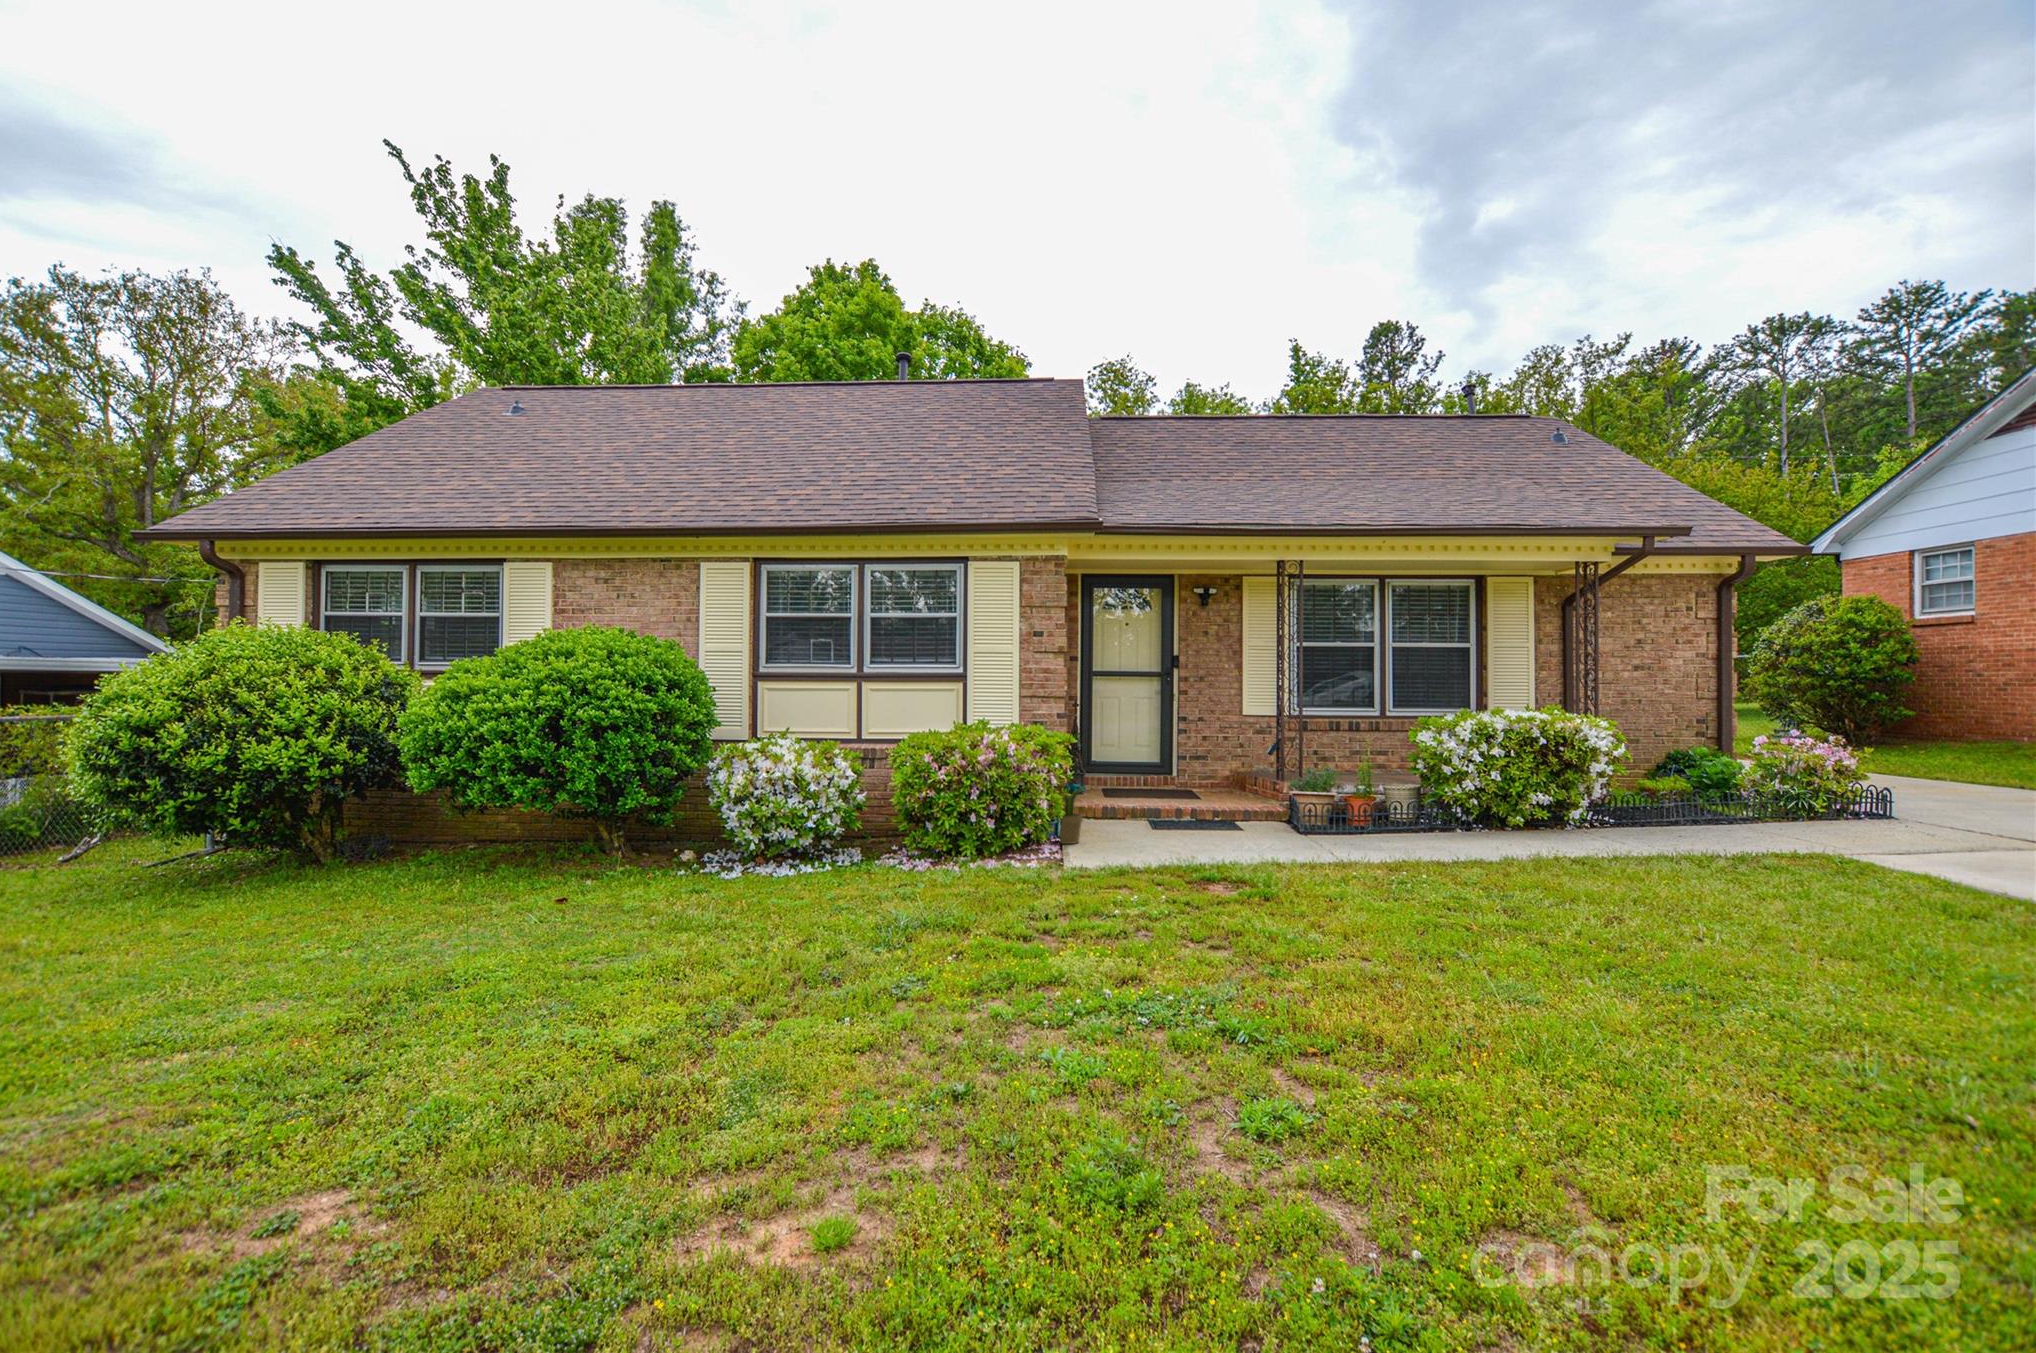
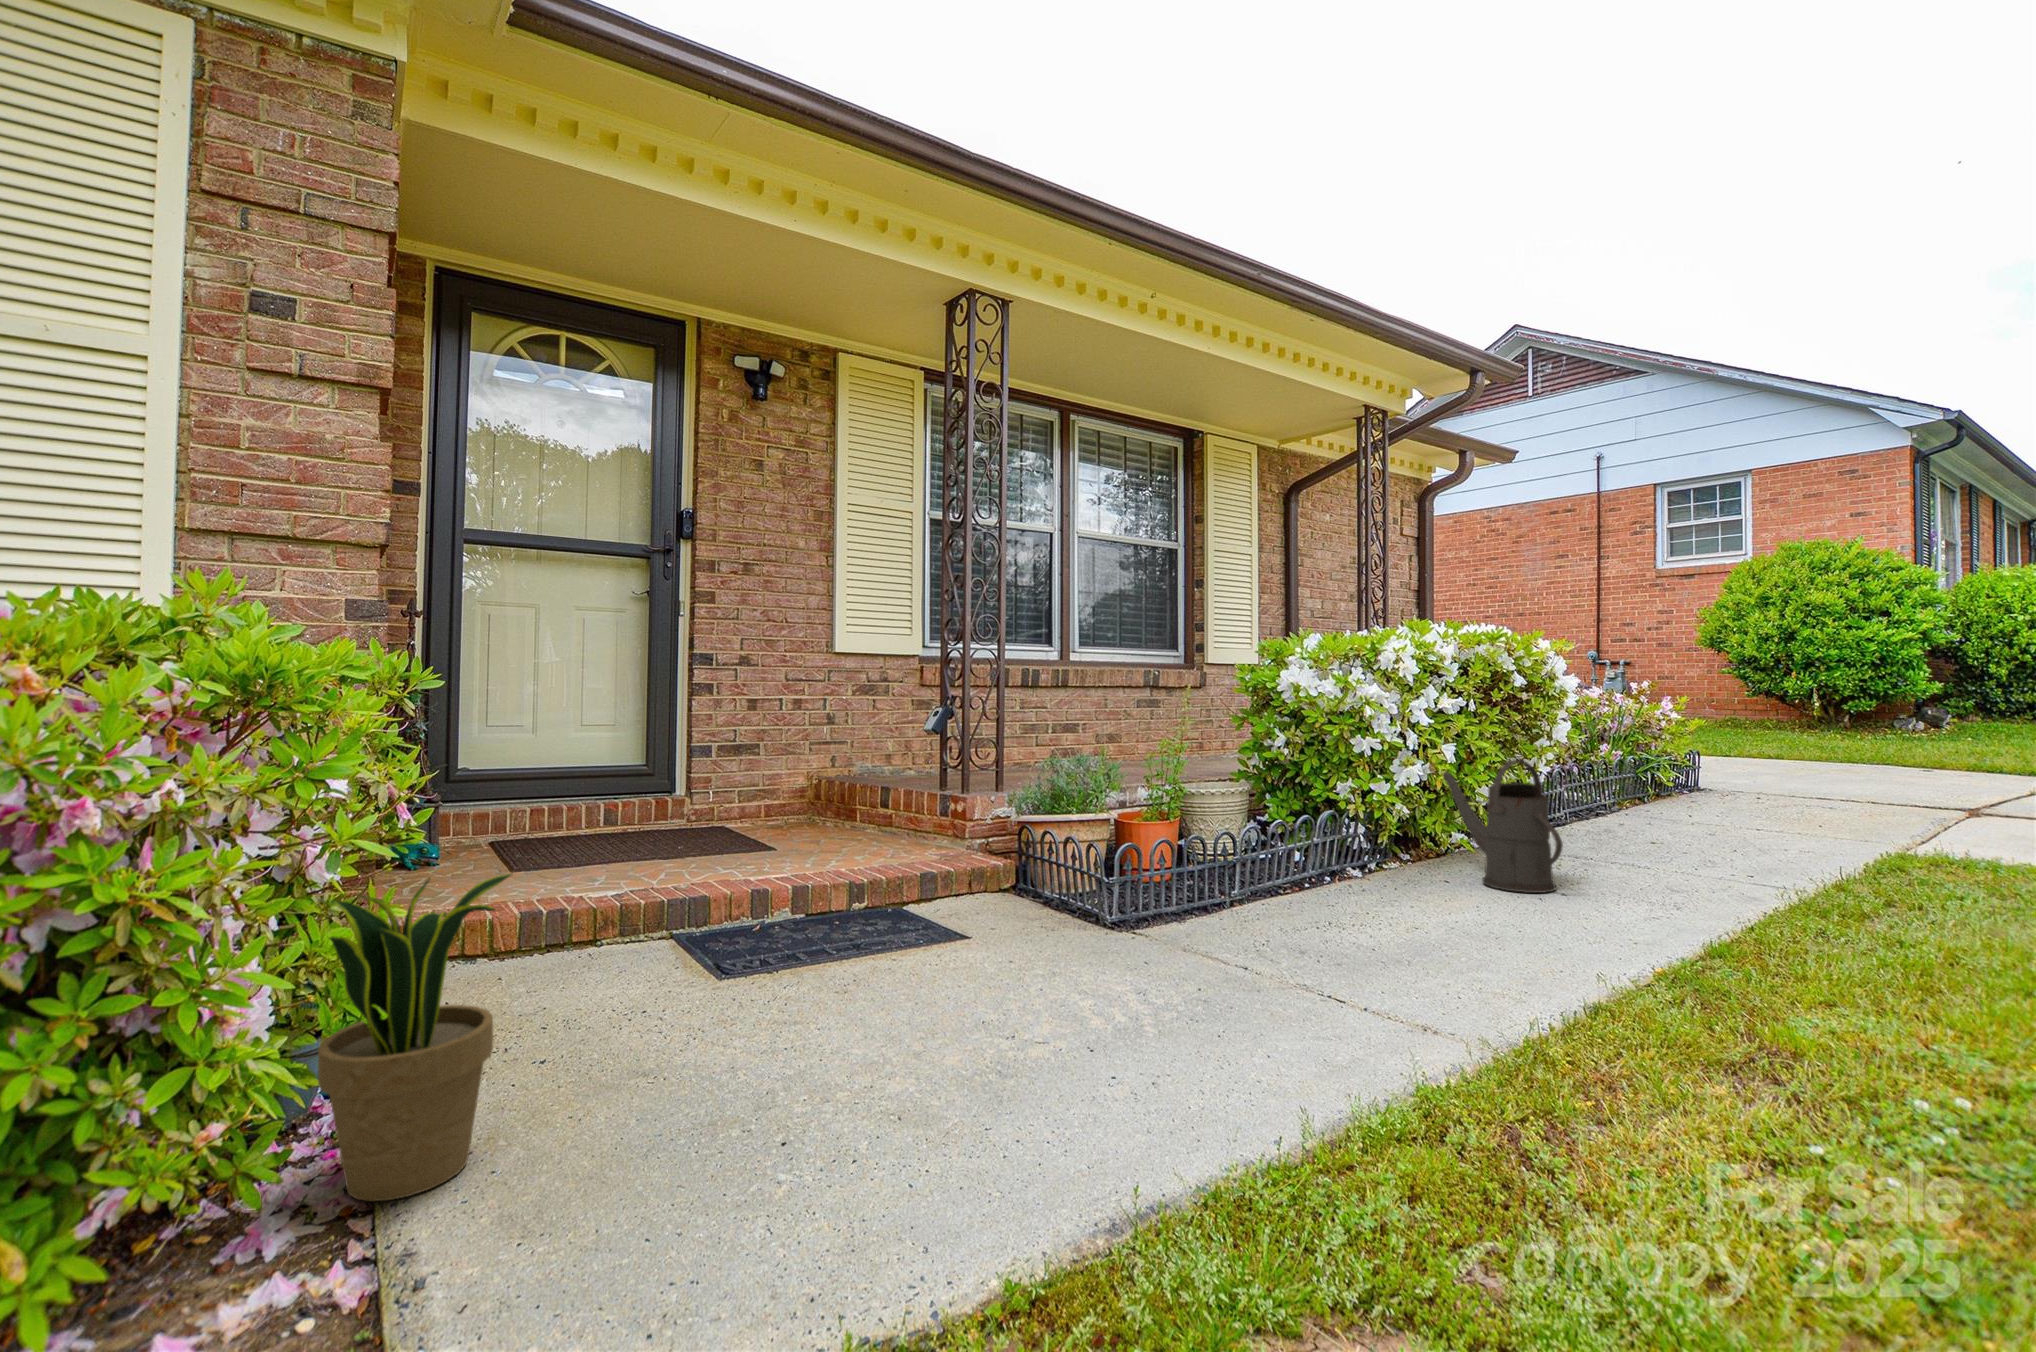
watering can: none [1482,782,1515,842] -> present [1443,760,1563,893]

